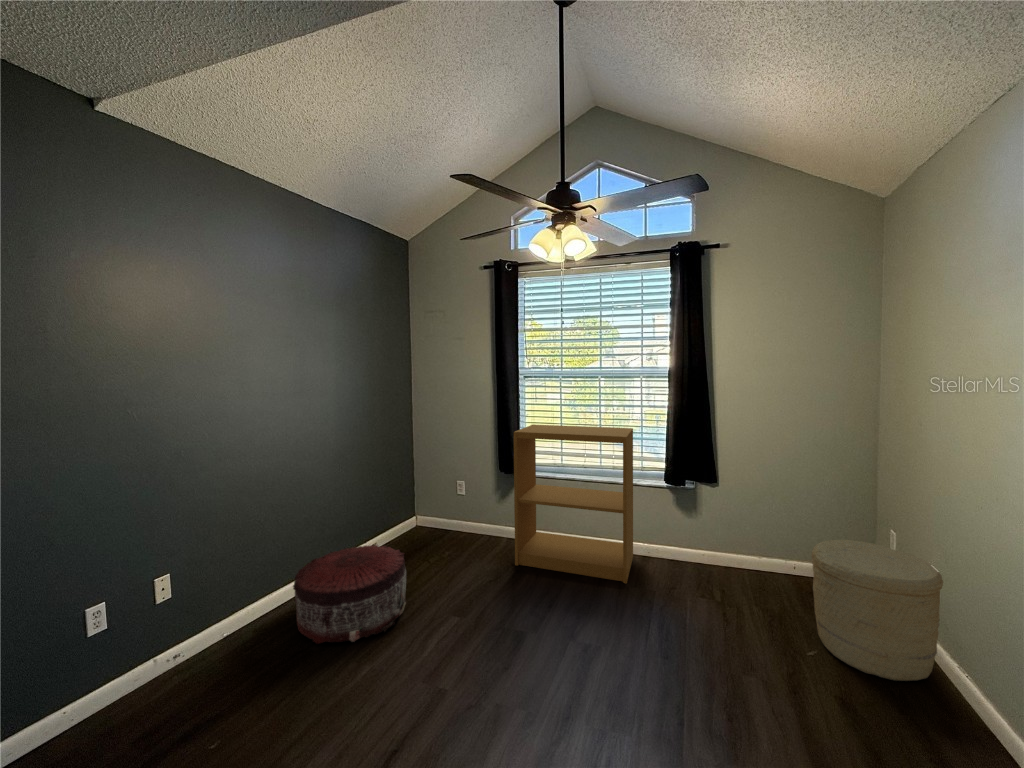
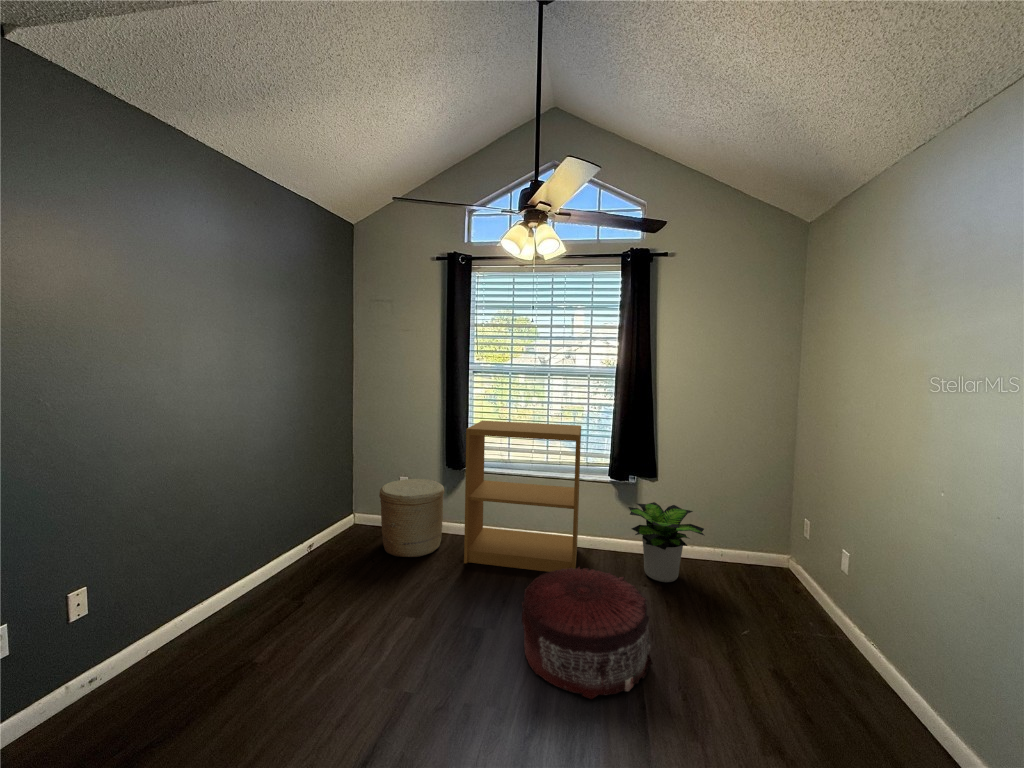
potted plant: none [684,509,771,595] -> present [629,502,704,582]
woven basket: present [812,540,943,681] -> present [379,479,444,557]
pouf: present [293,545,406,644] -> present [522,567,653,699]

